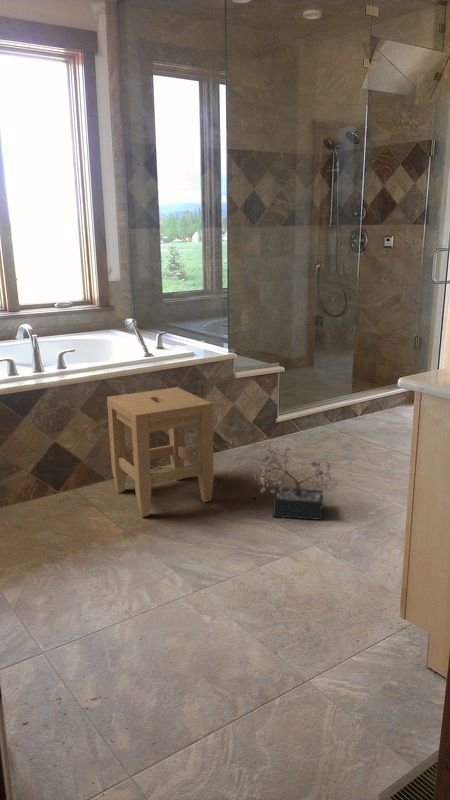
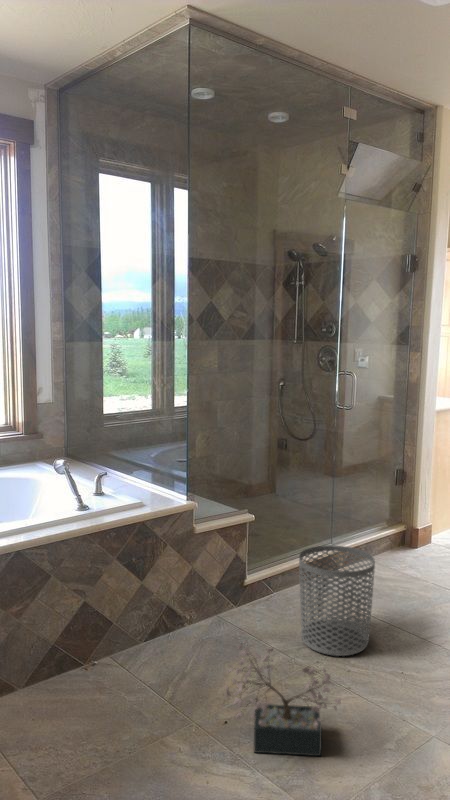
stool: present [107,387,214,517] -> none [25,557,170,760]
waste bin: none [317,388,377,468] -> present [299,545,375,656]

